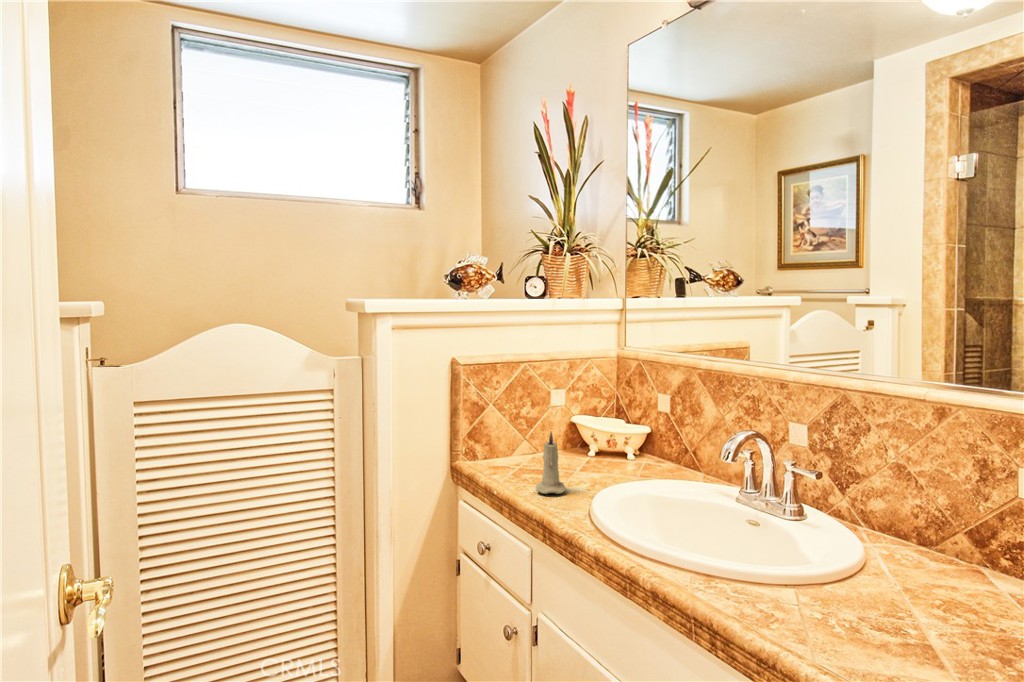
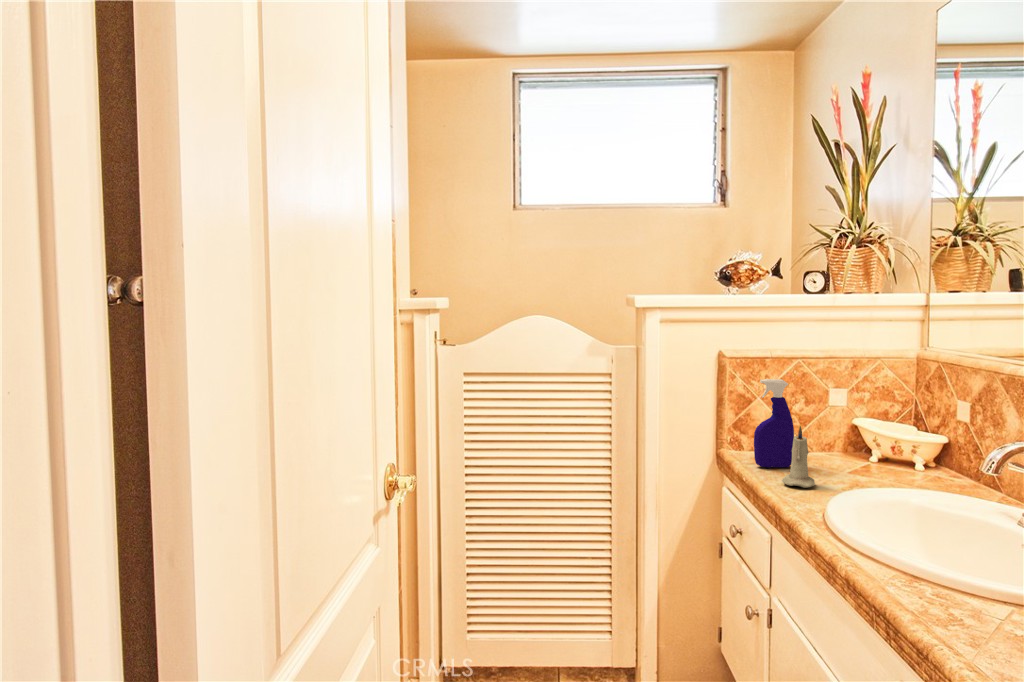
spray bottle: none [498,384,535,476] -> present [754,379,794,468]

